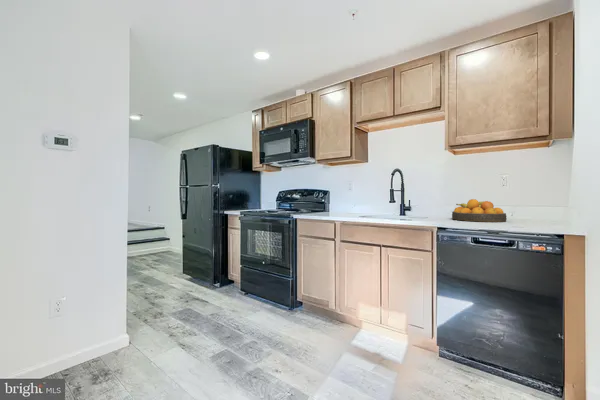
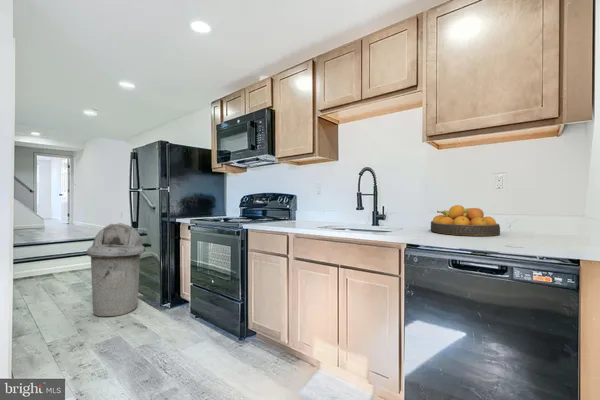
trash can: none [152,214,198,293] -> present [87,223,145,316]

